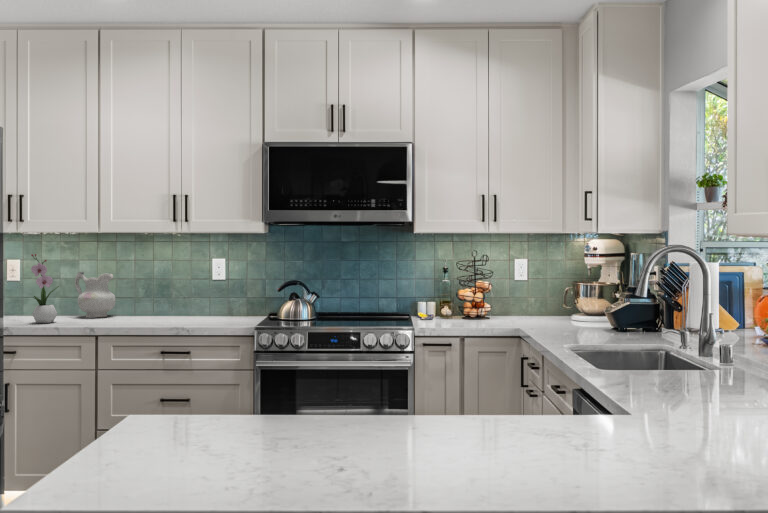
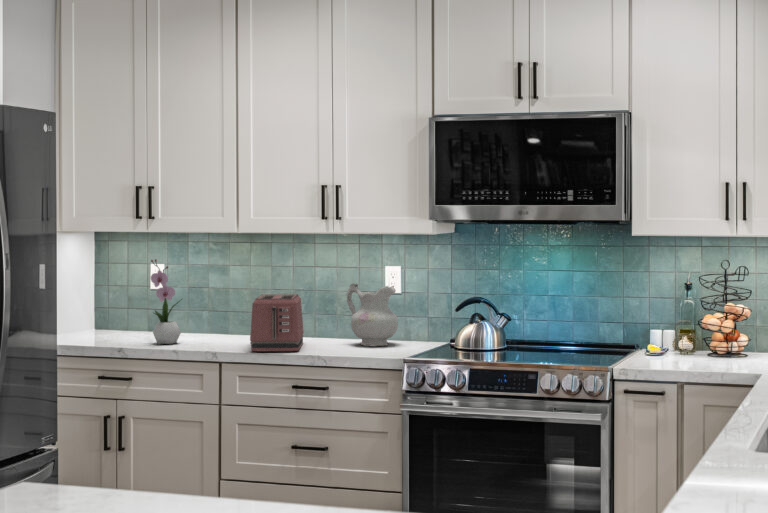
ceramic pitcher: present [75,272,116,317] -> present [347,284,398,346]
toaster: none [123,281,164,326] -> present [250,294,304,351]

